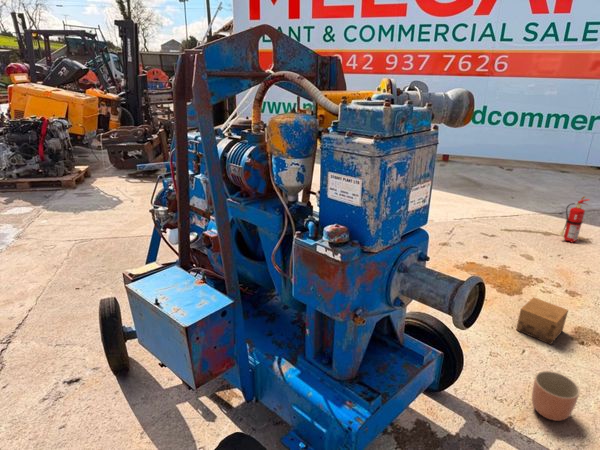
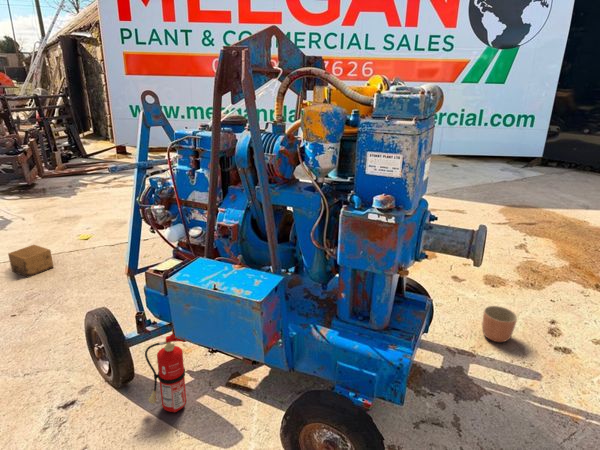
fire extinguisher: present [560,196,588,242] -> present [145,329,186,412]
cardboard box: present [516,297,568,344] -> present [8,245,53,277]

